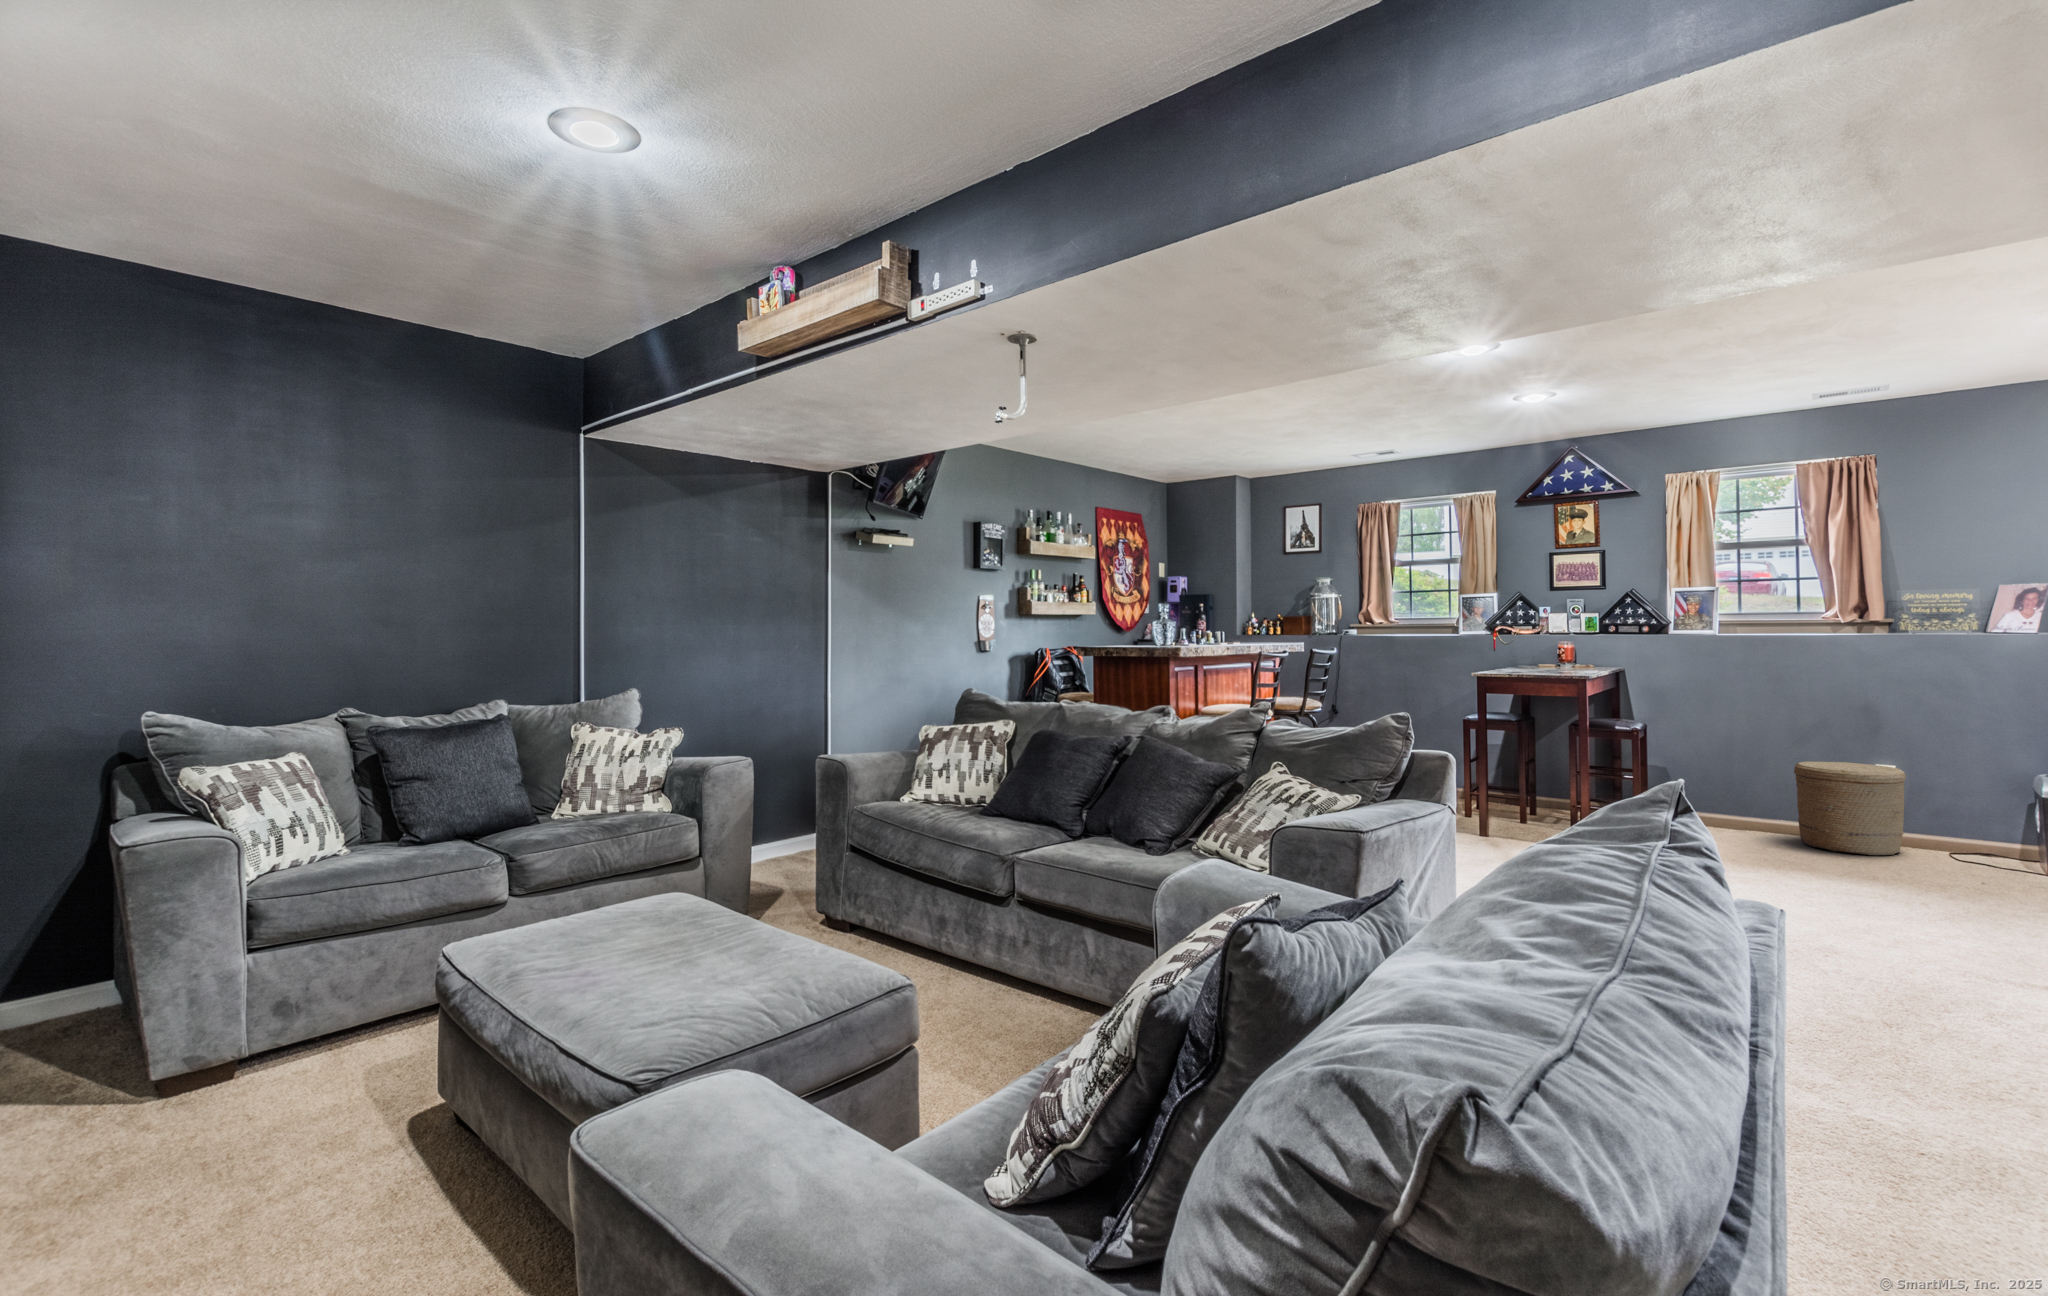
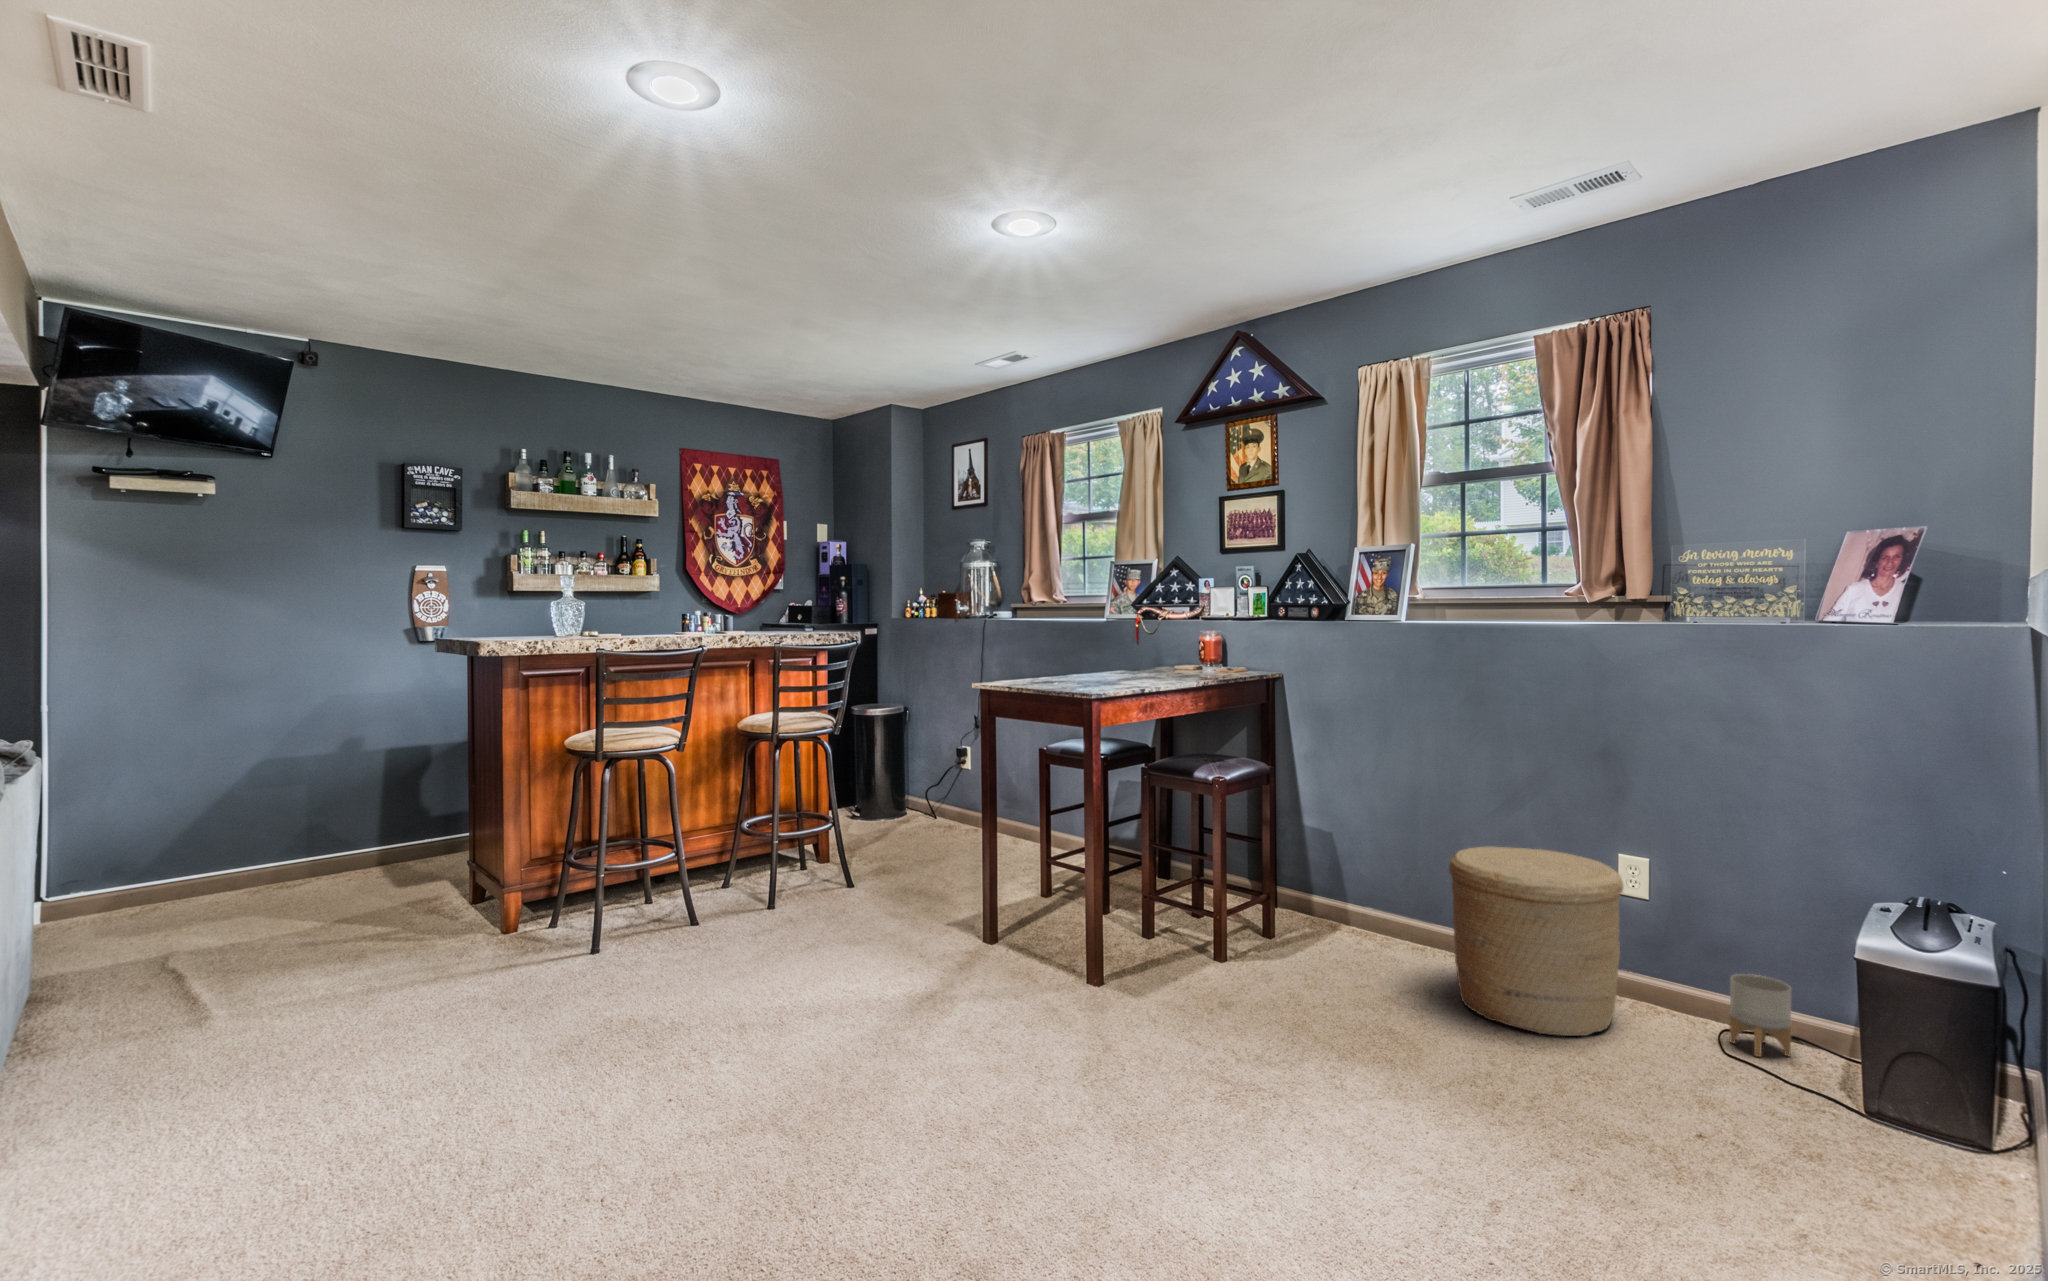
planter: none [1964,819,2000,858] -> present [1730,974,1791,1057]

